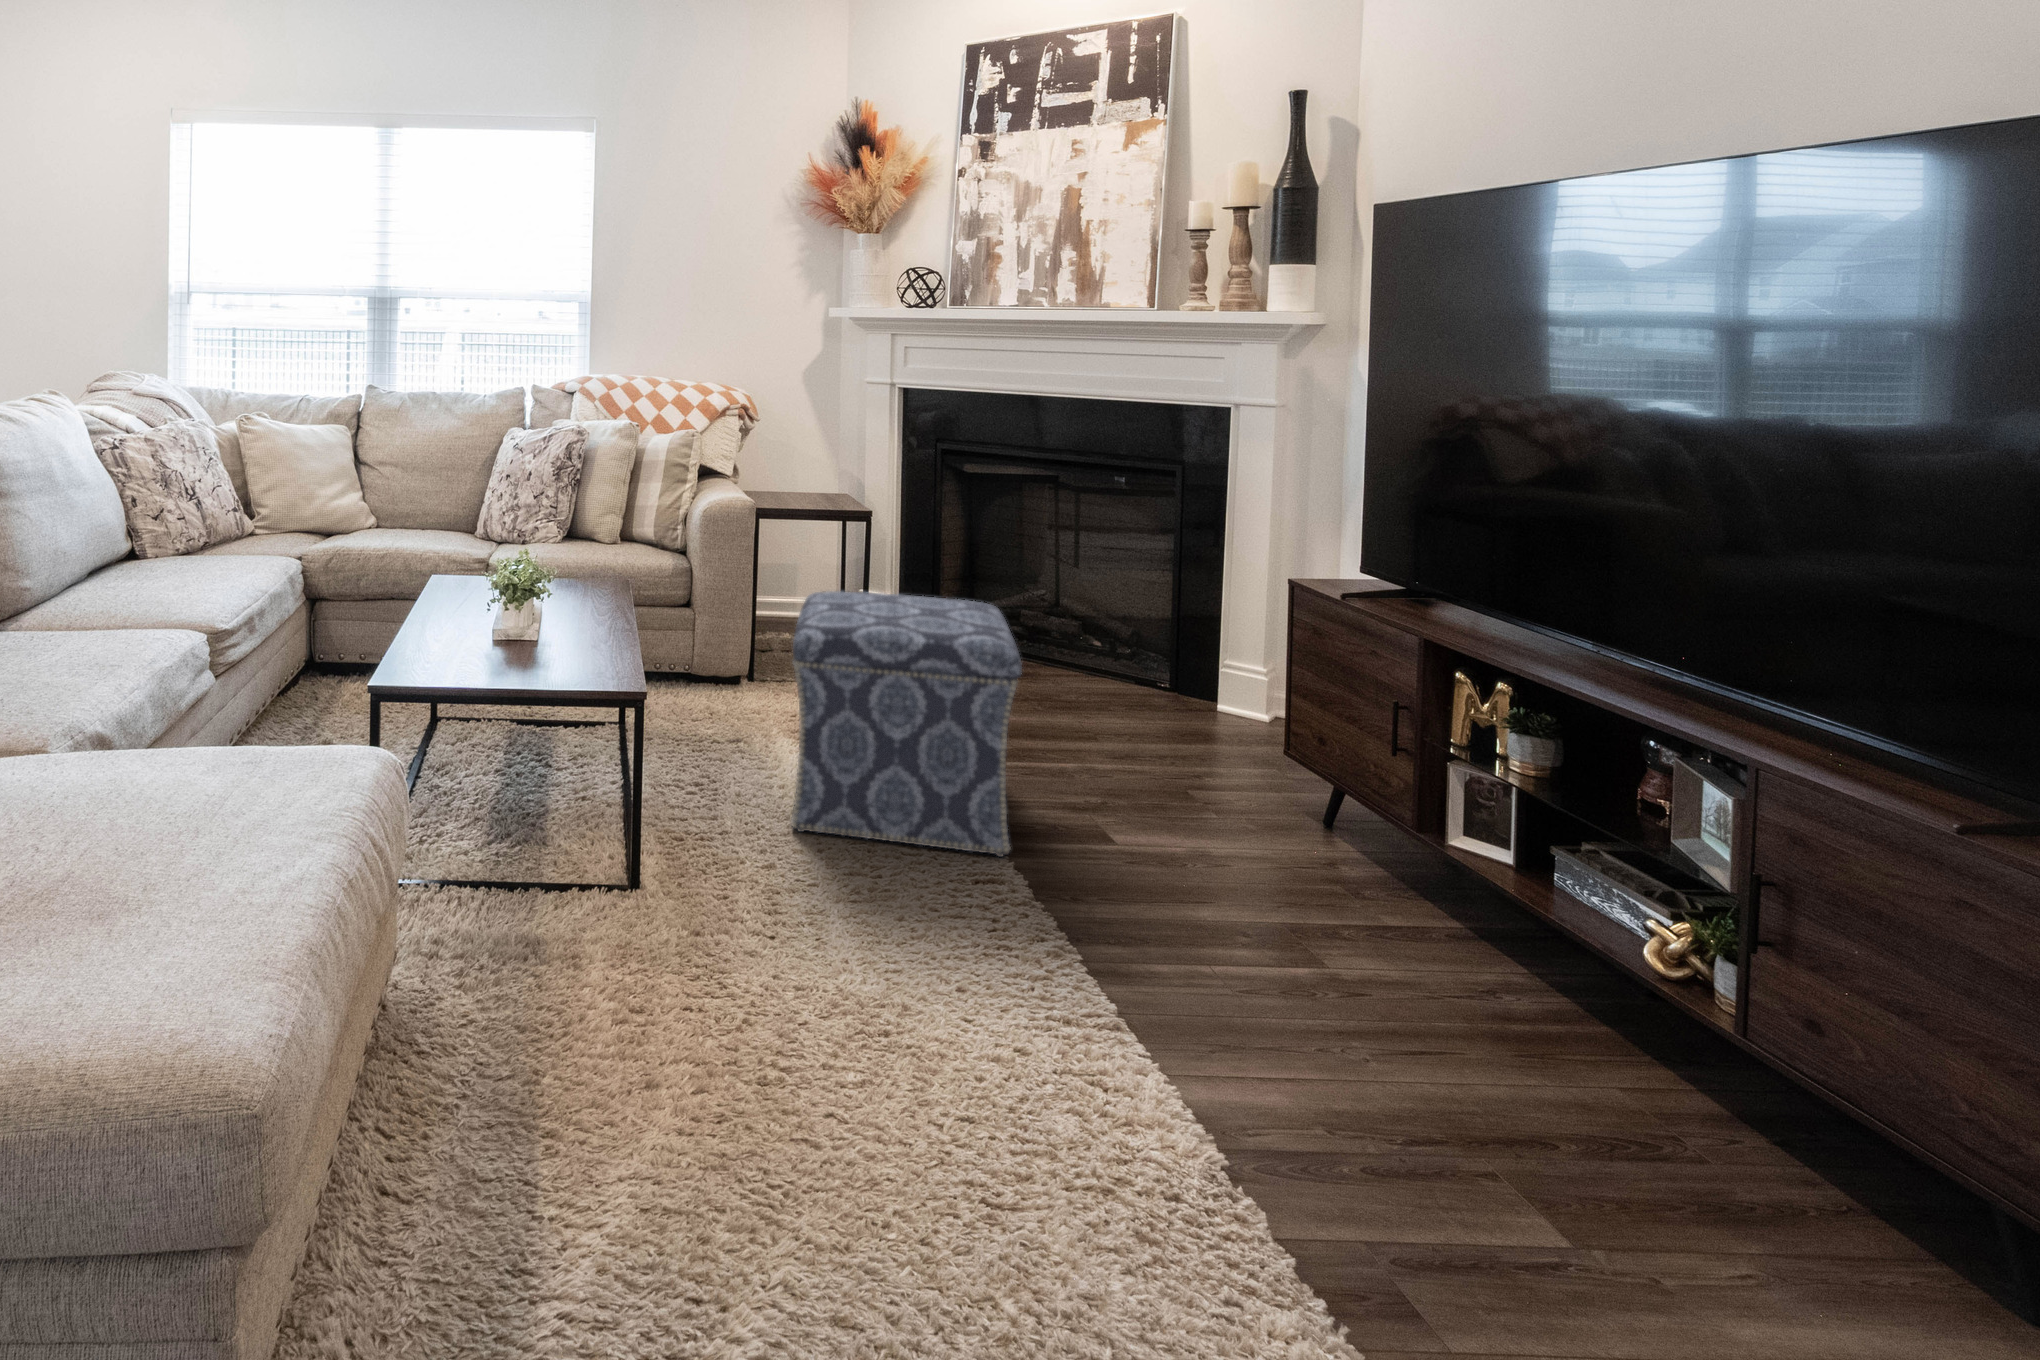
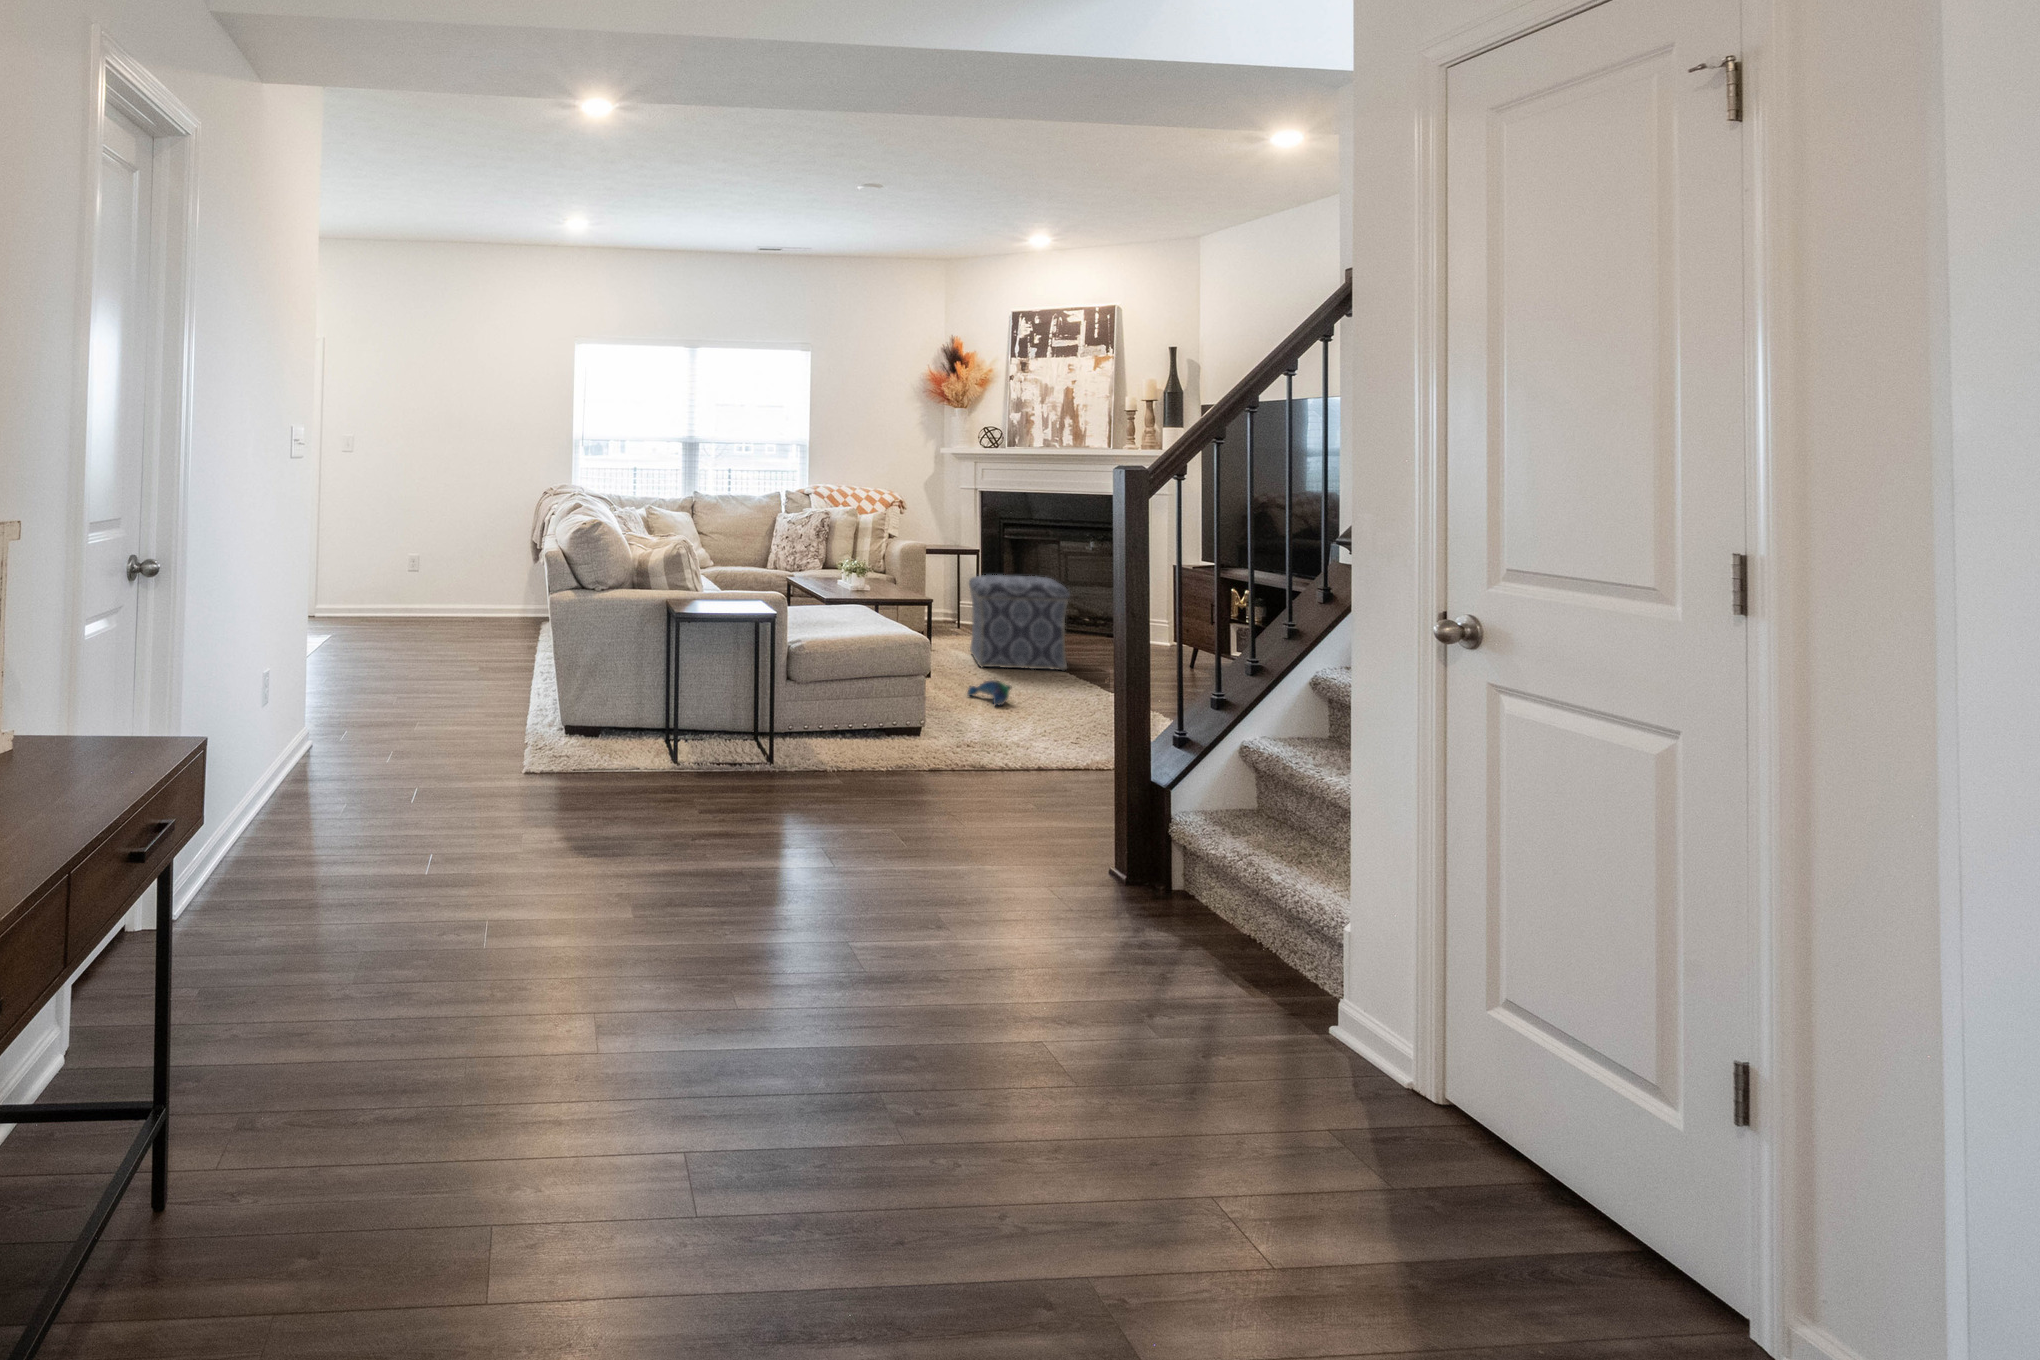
plush toy: none [662,982,782,1114] -> present [967,680,1011,706]

